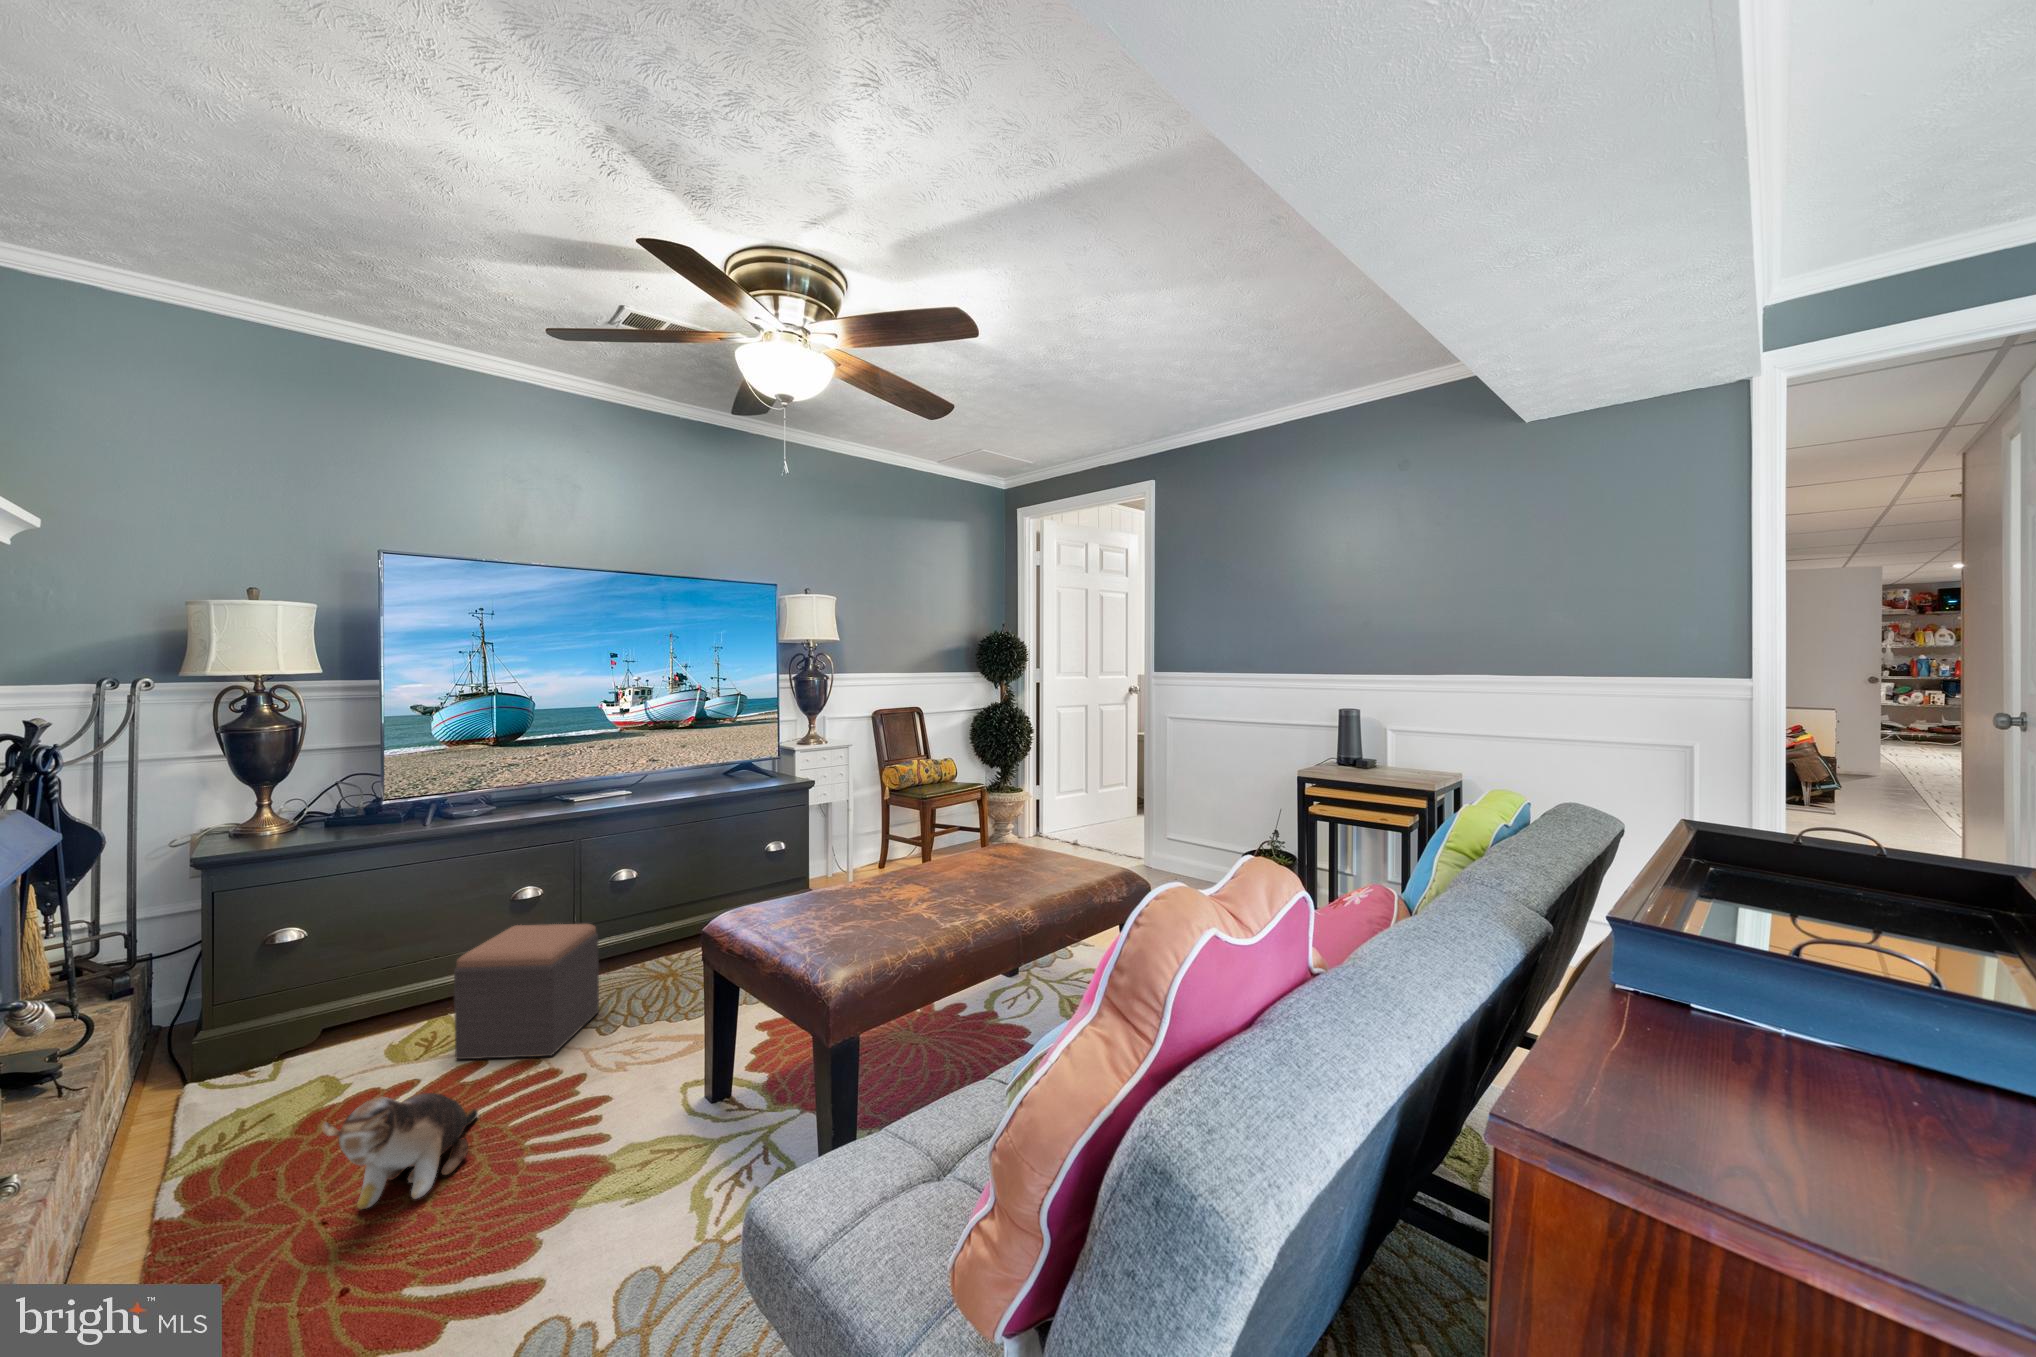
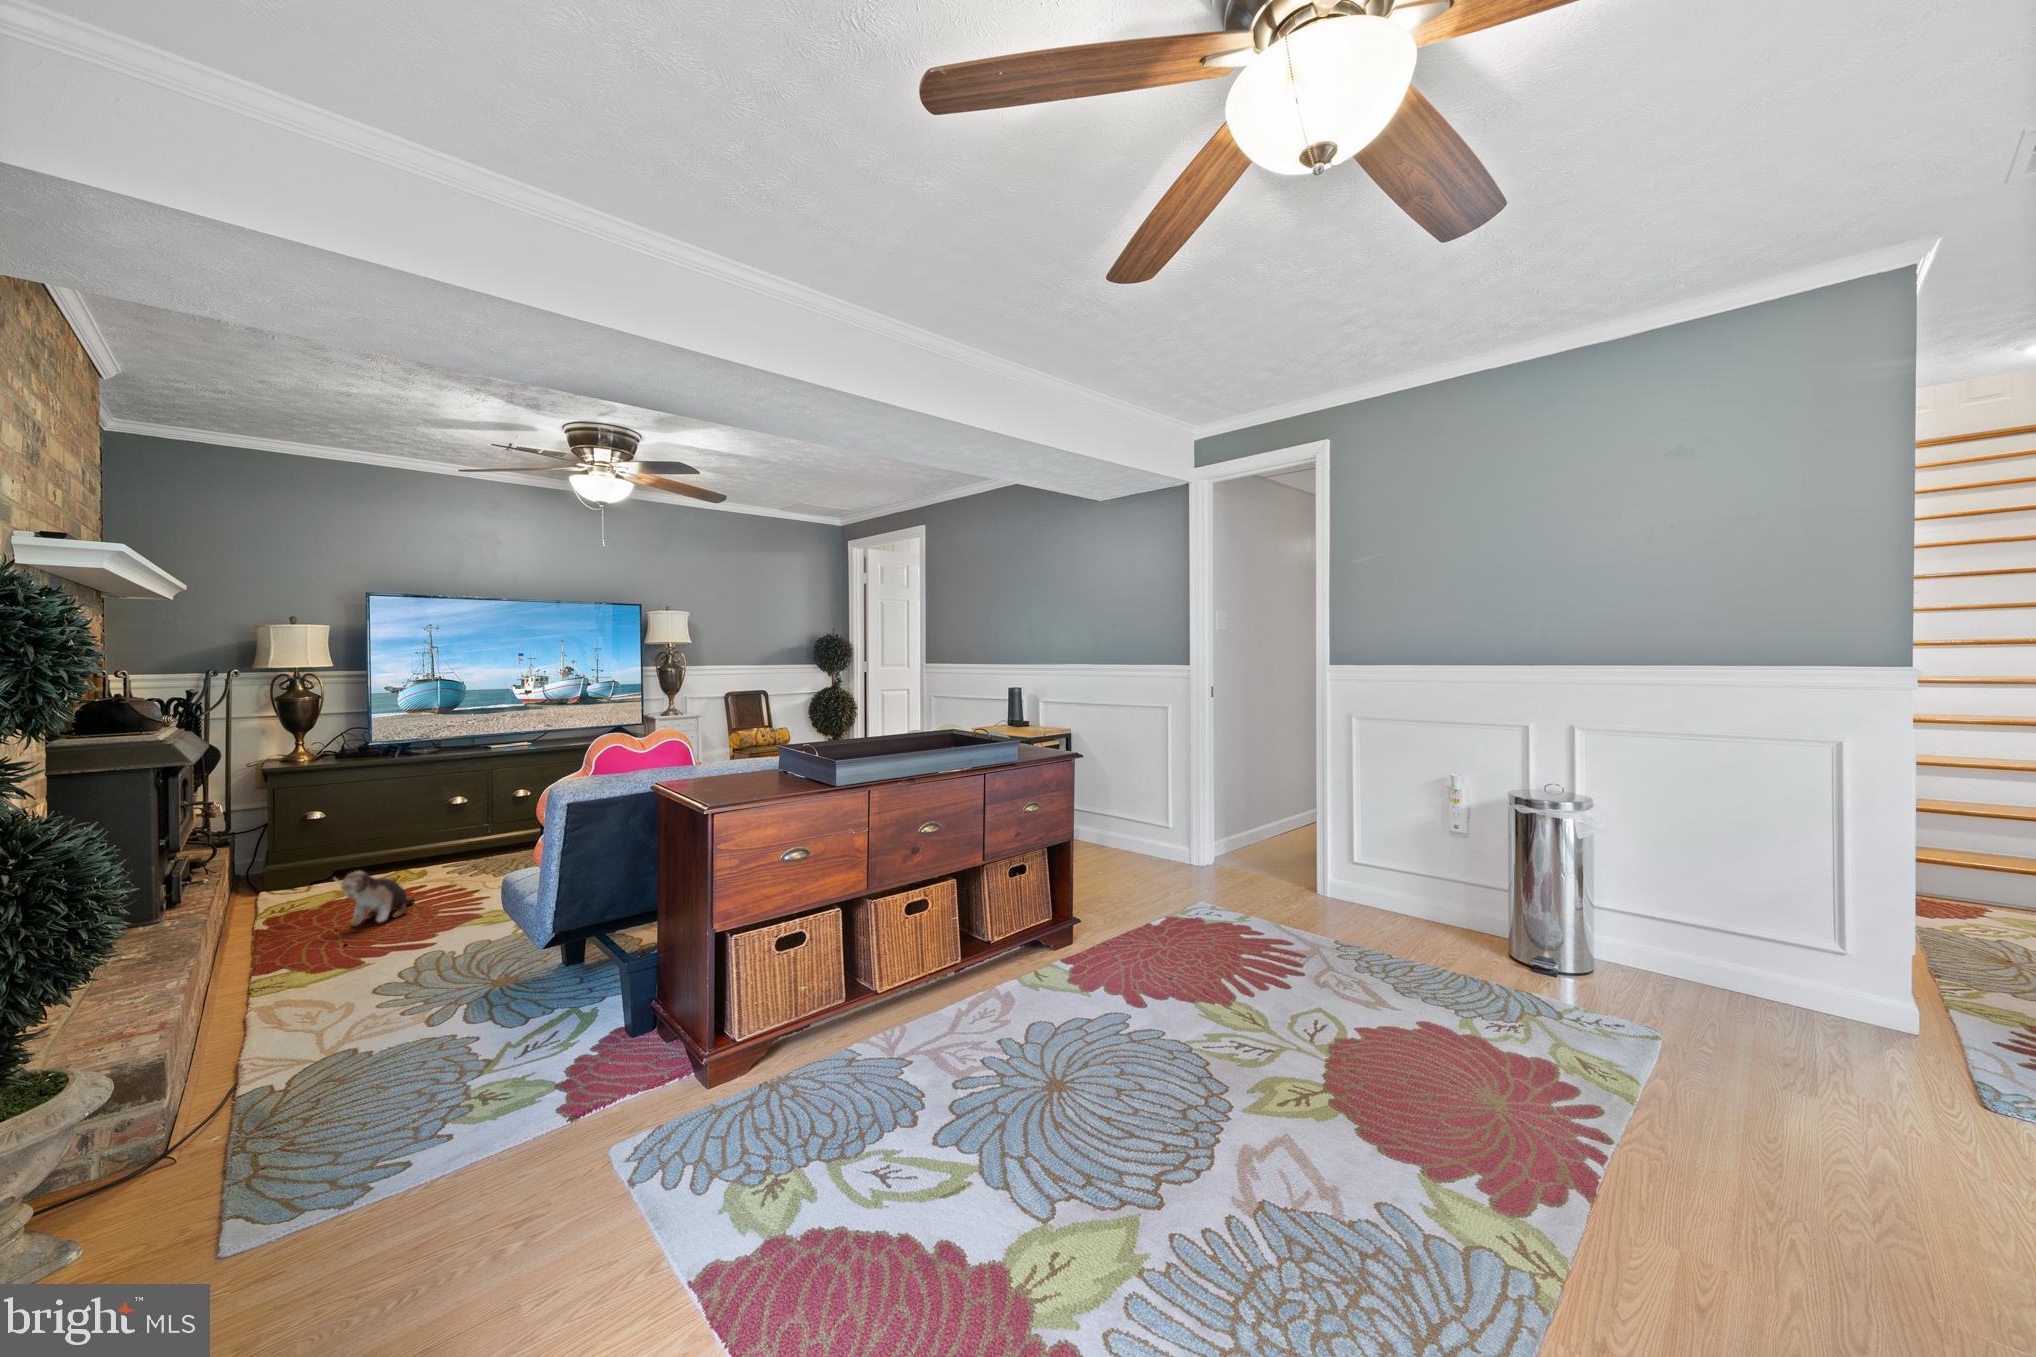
footstool: present [454,924,599,1059] -> none [406,815,495,885]

